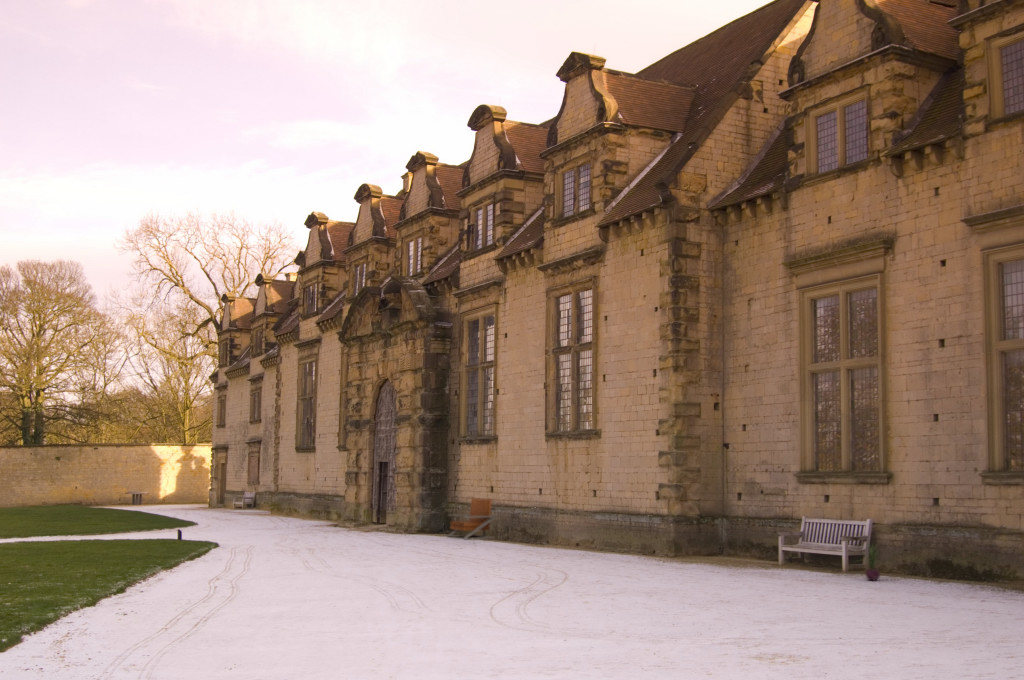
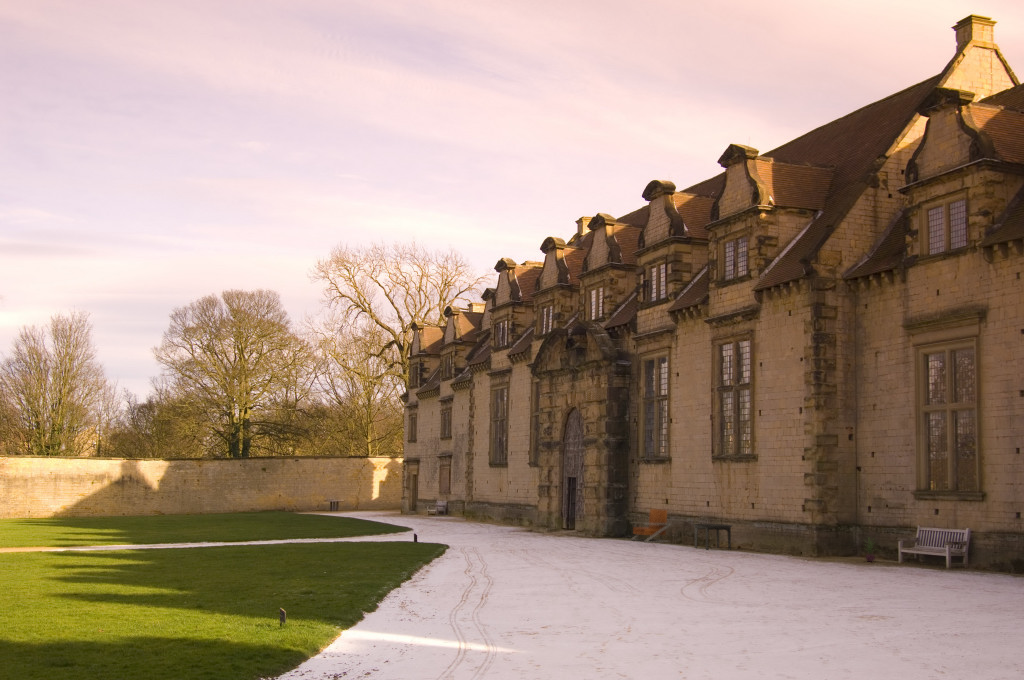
round table: none [520,516,570,549] -> present [693,524,732,550]
decorative plant: present [866,545,880,581] -> present [865,539,875,562]

